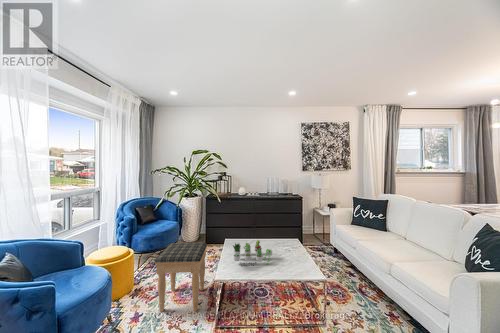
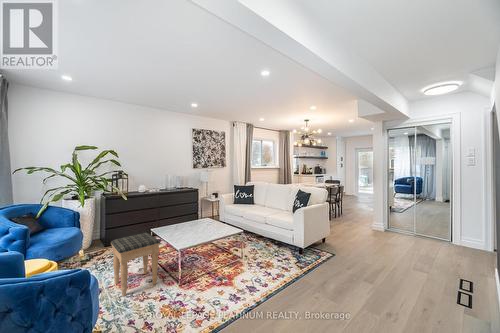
succulent plant: present [233,240,272,266] -> none [175,221,206,239]

